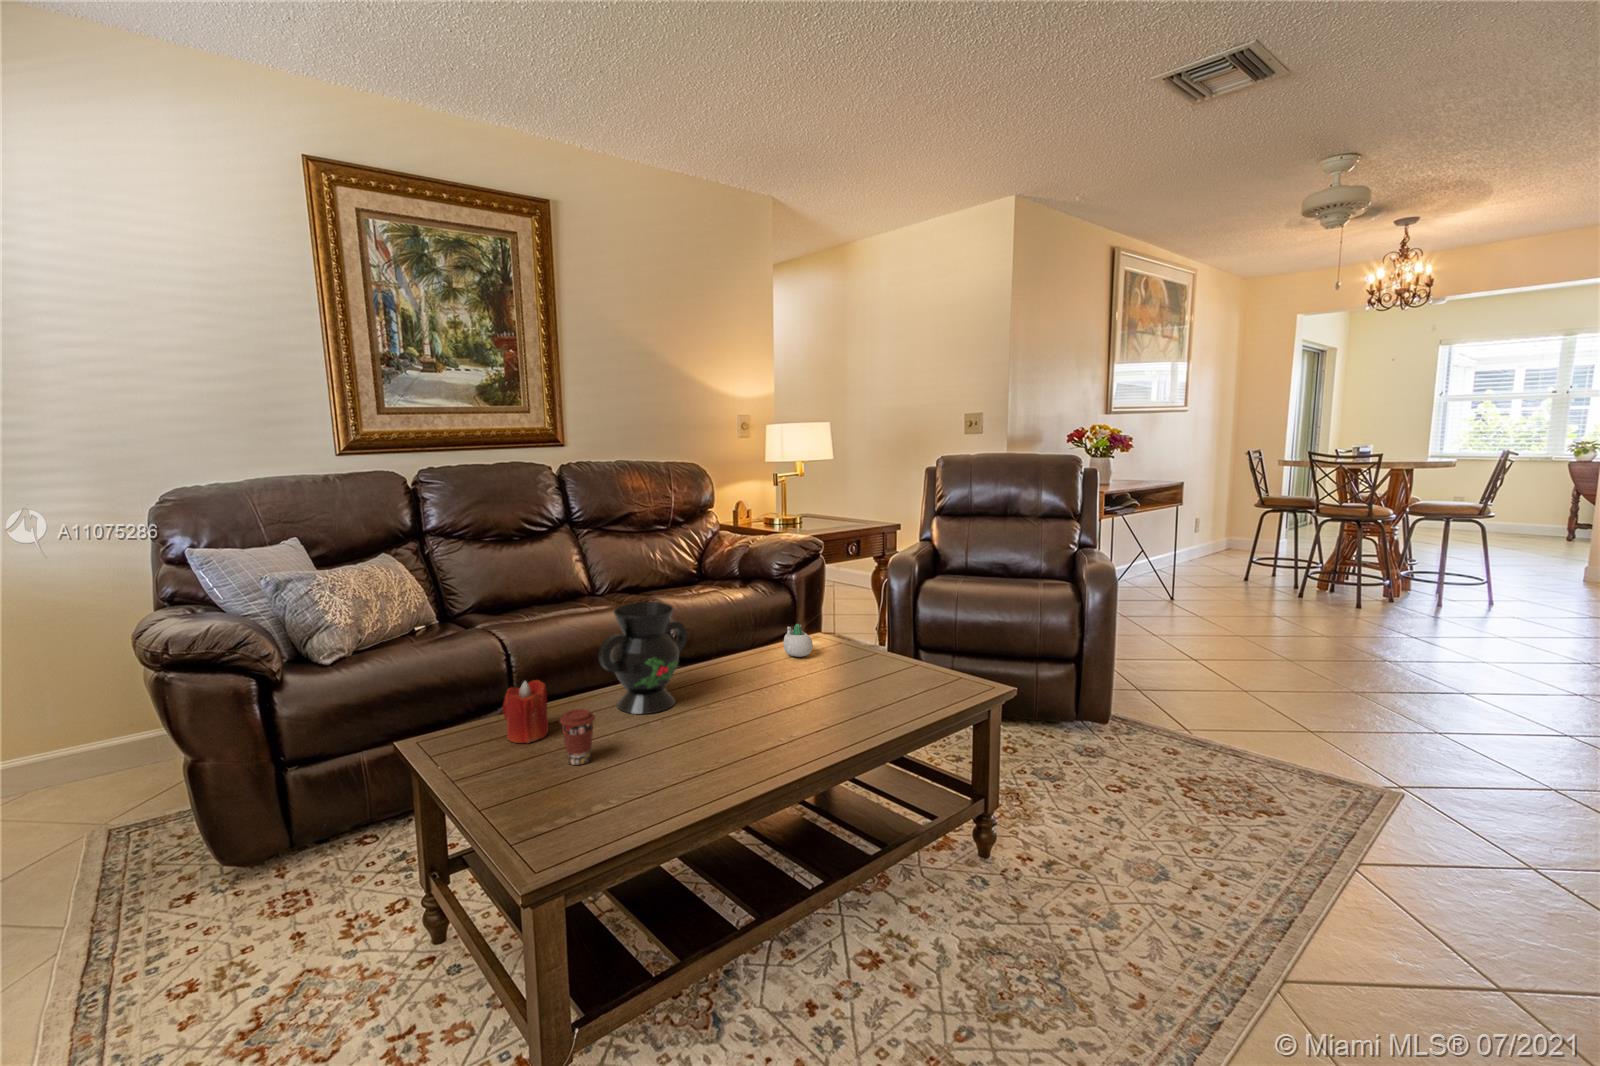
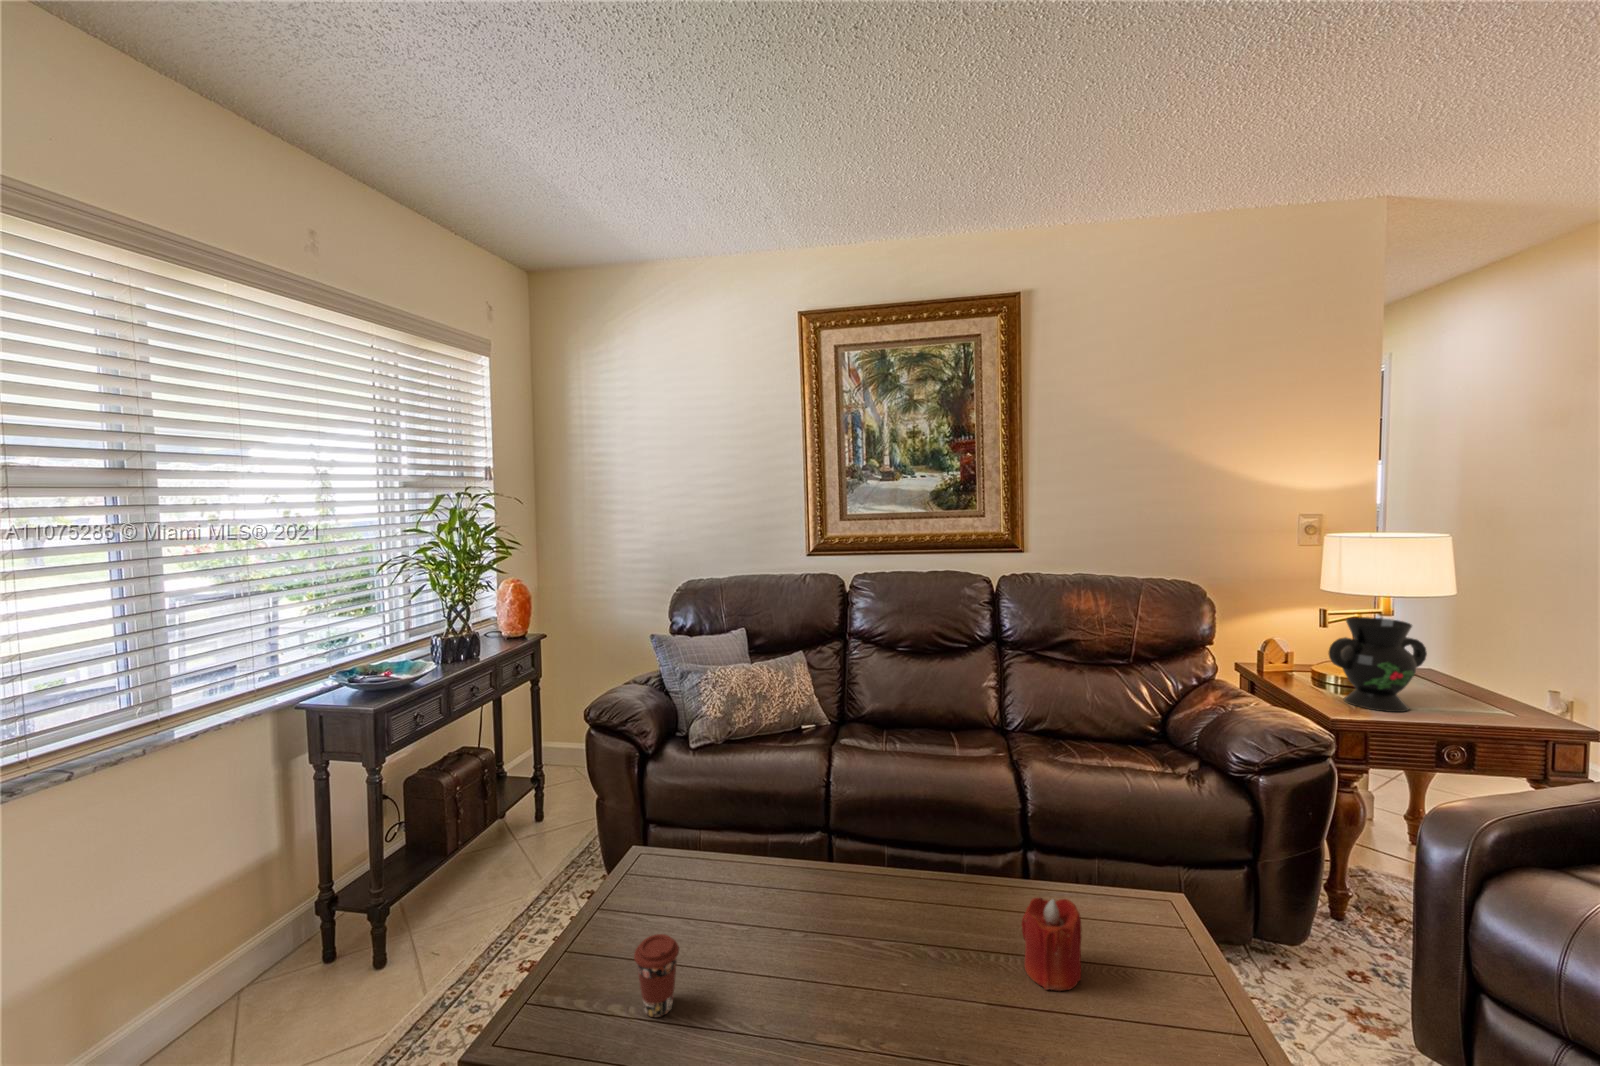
decorative vase: present [598,602,687,714] -> present [1329,617,1427,712]
succulent planter: present [783,624,813,657] -> none [1126,903,1180,973]
candle: present [503,680,548,743] -> present [1022,897,1082,991]

